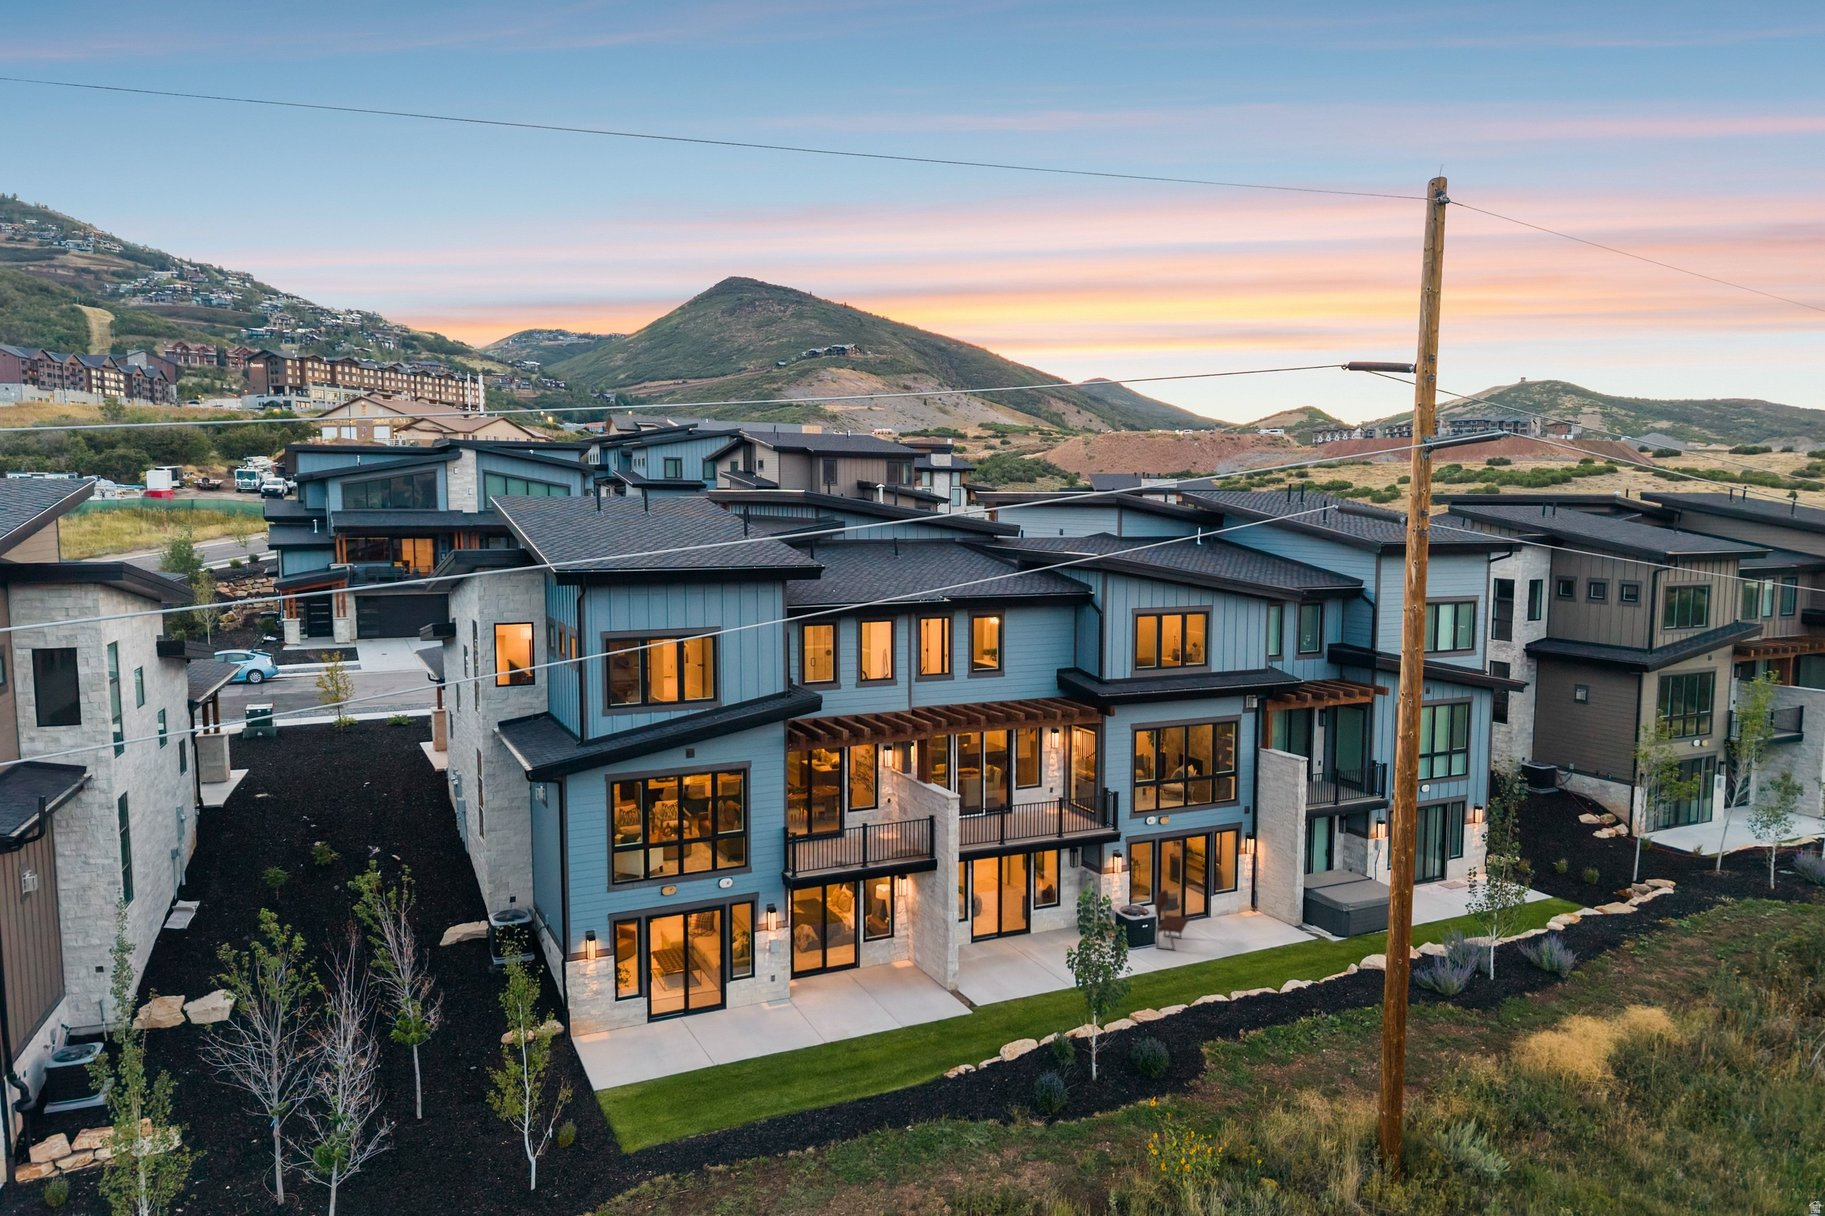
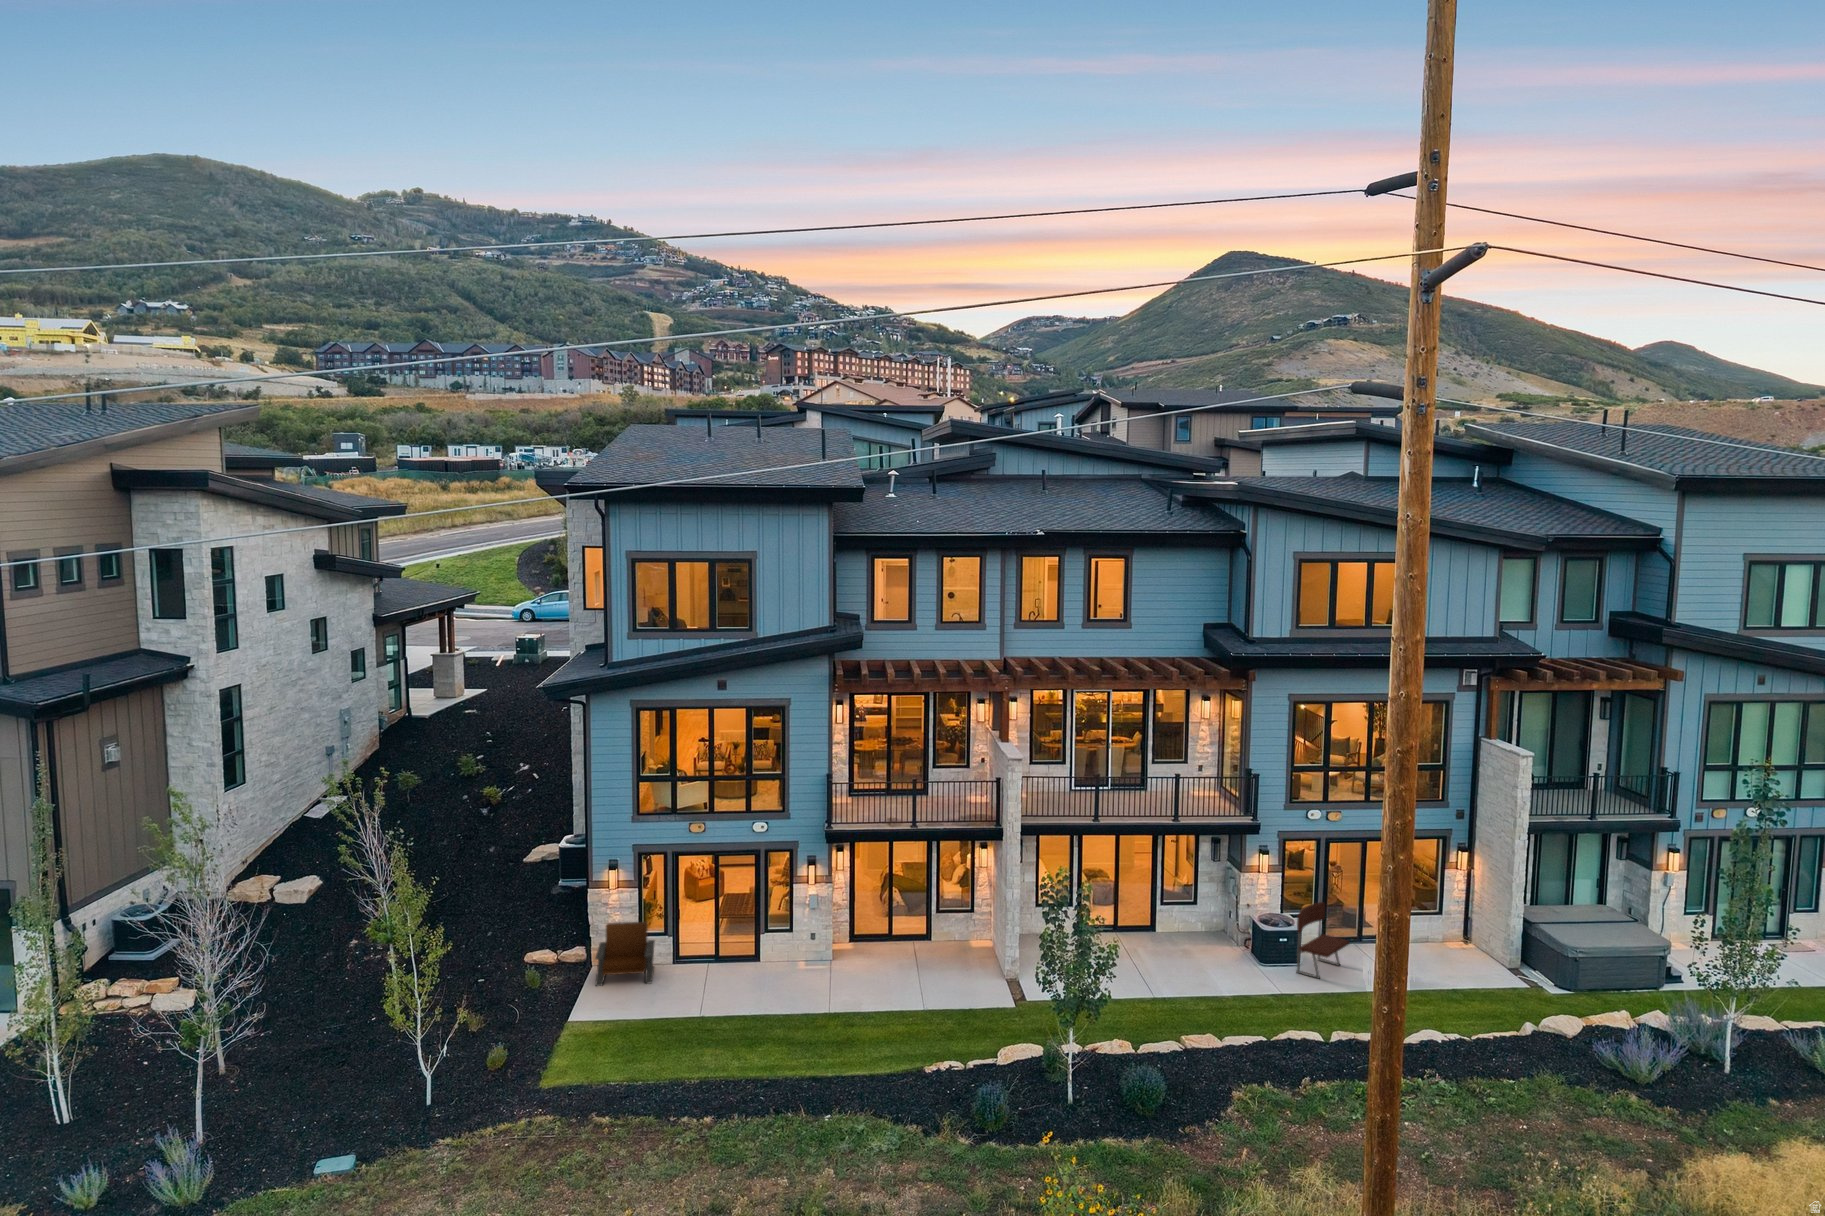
lounge chair: none [584,983,646,1051] -> present [595,922,655,986]

